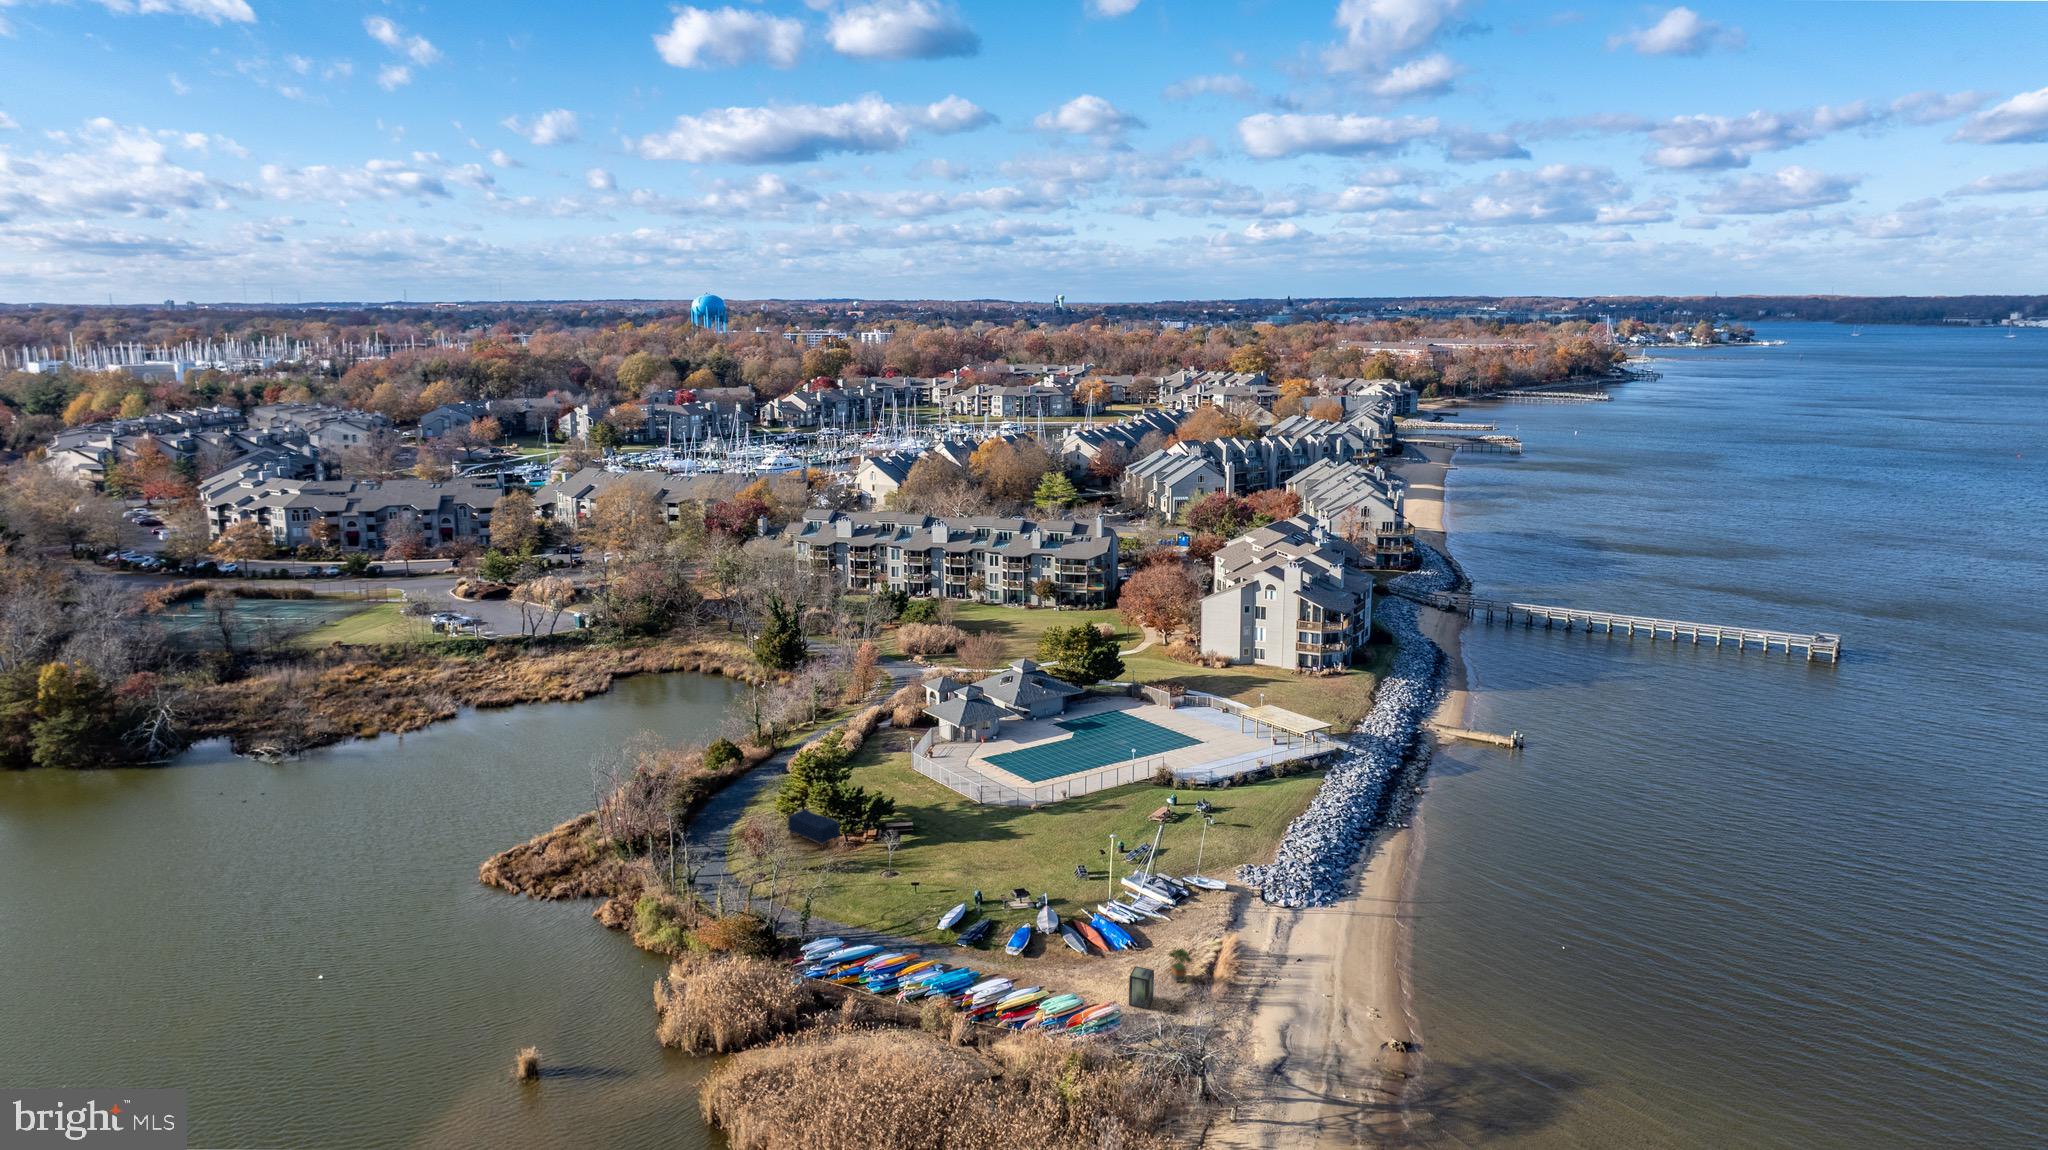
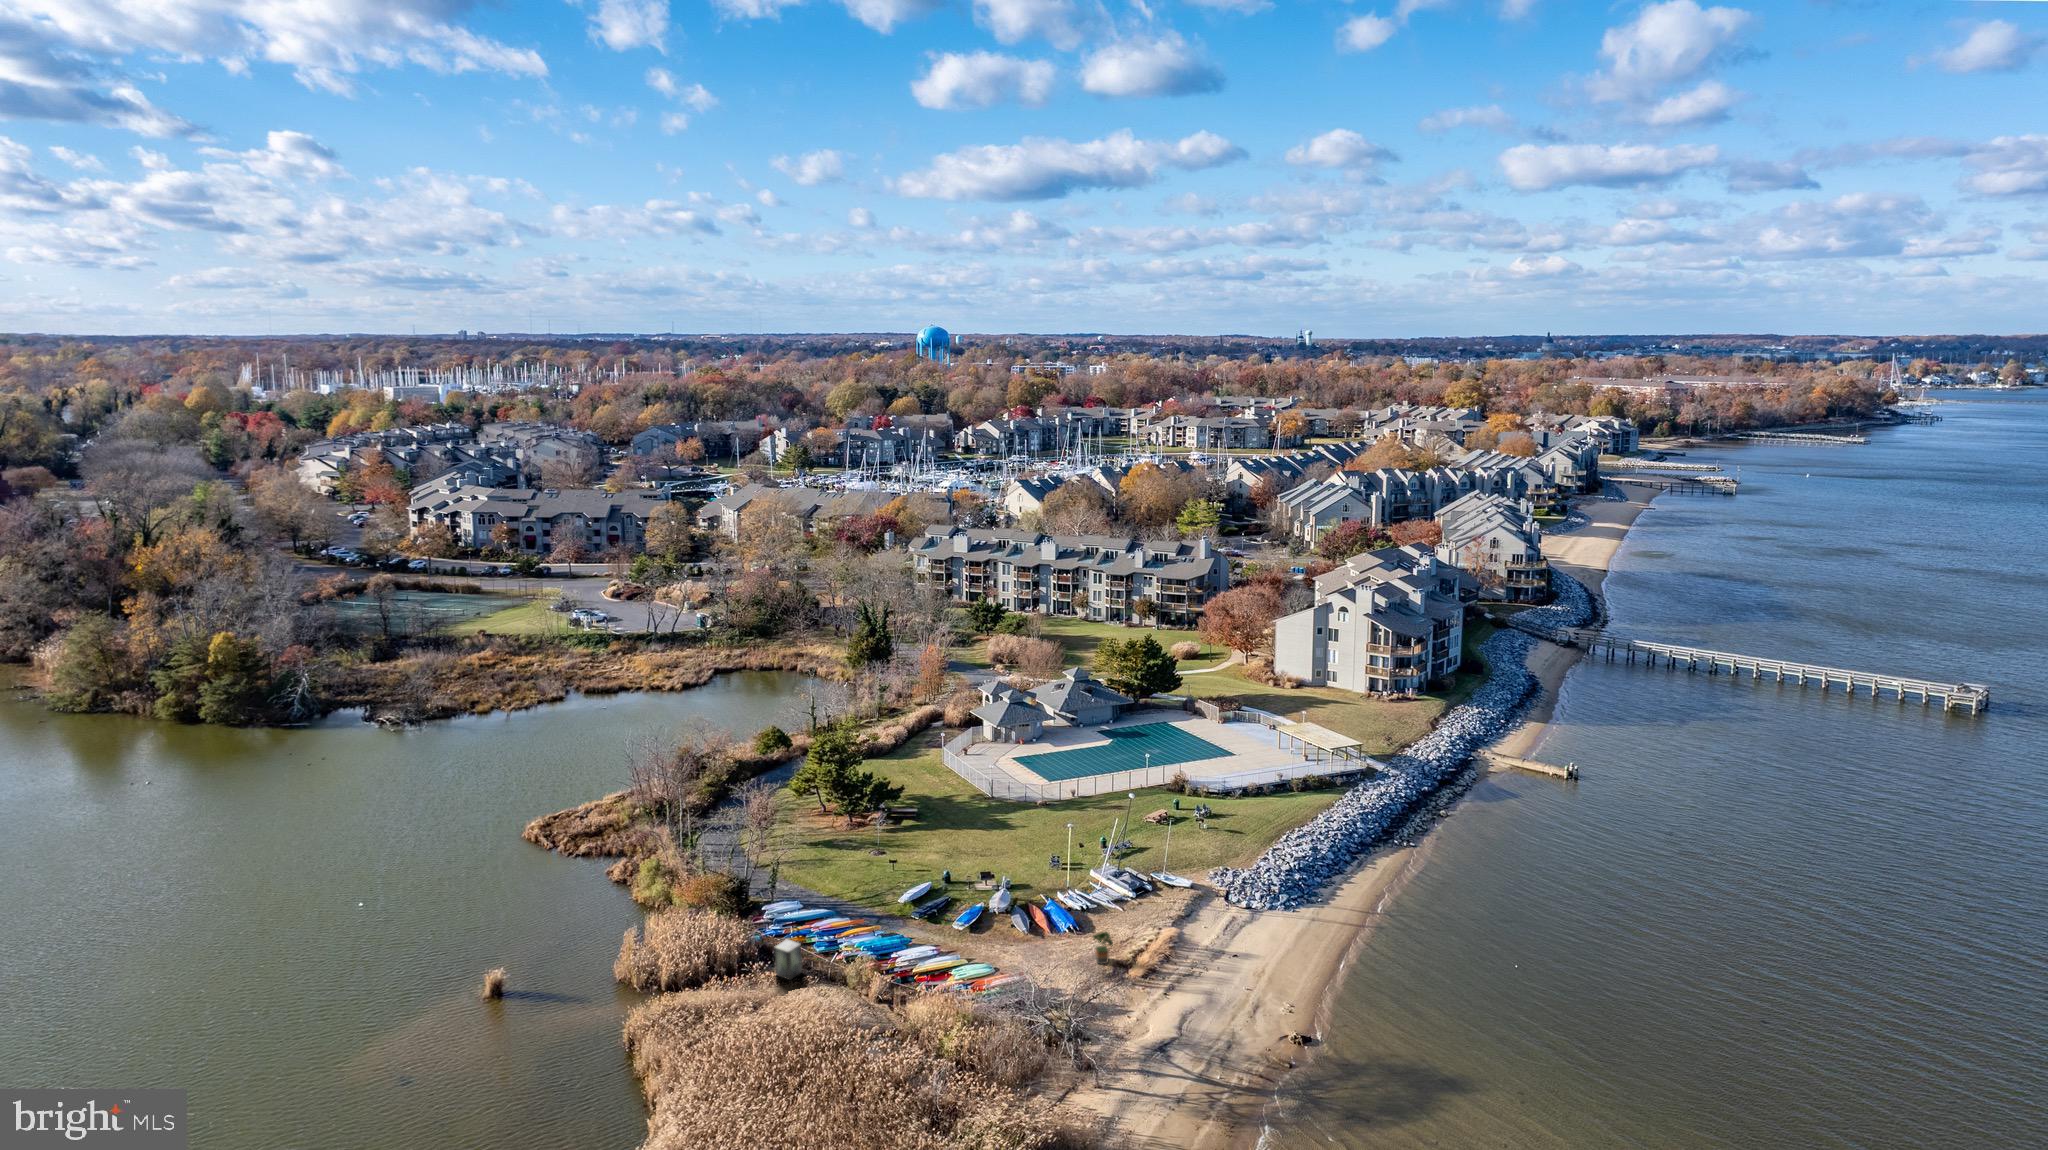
bench: present [788,809,840,850] -> none [797,789,841,828]
storage box: present [1129,966,1154,1010] -> present [774,939,802,980]

